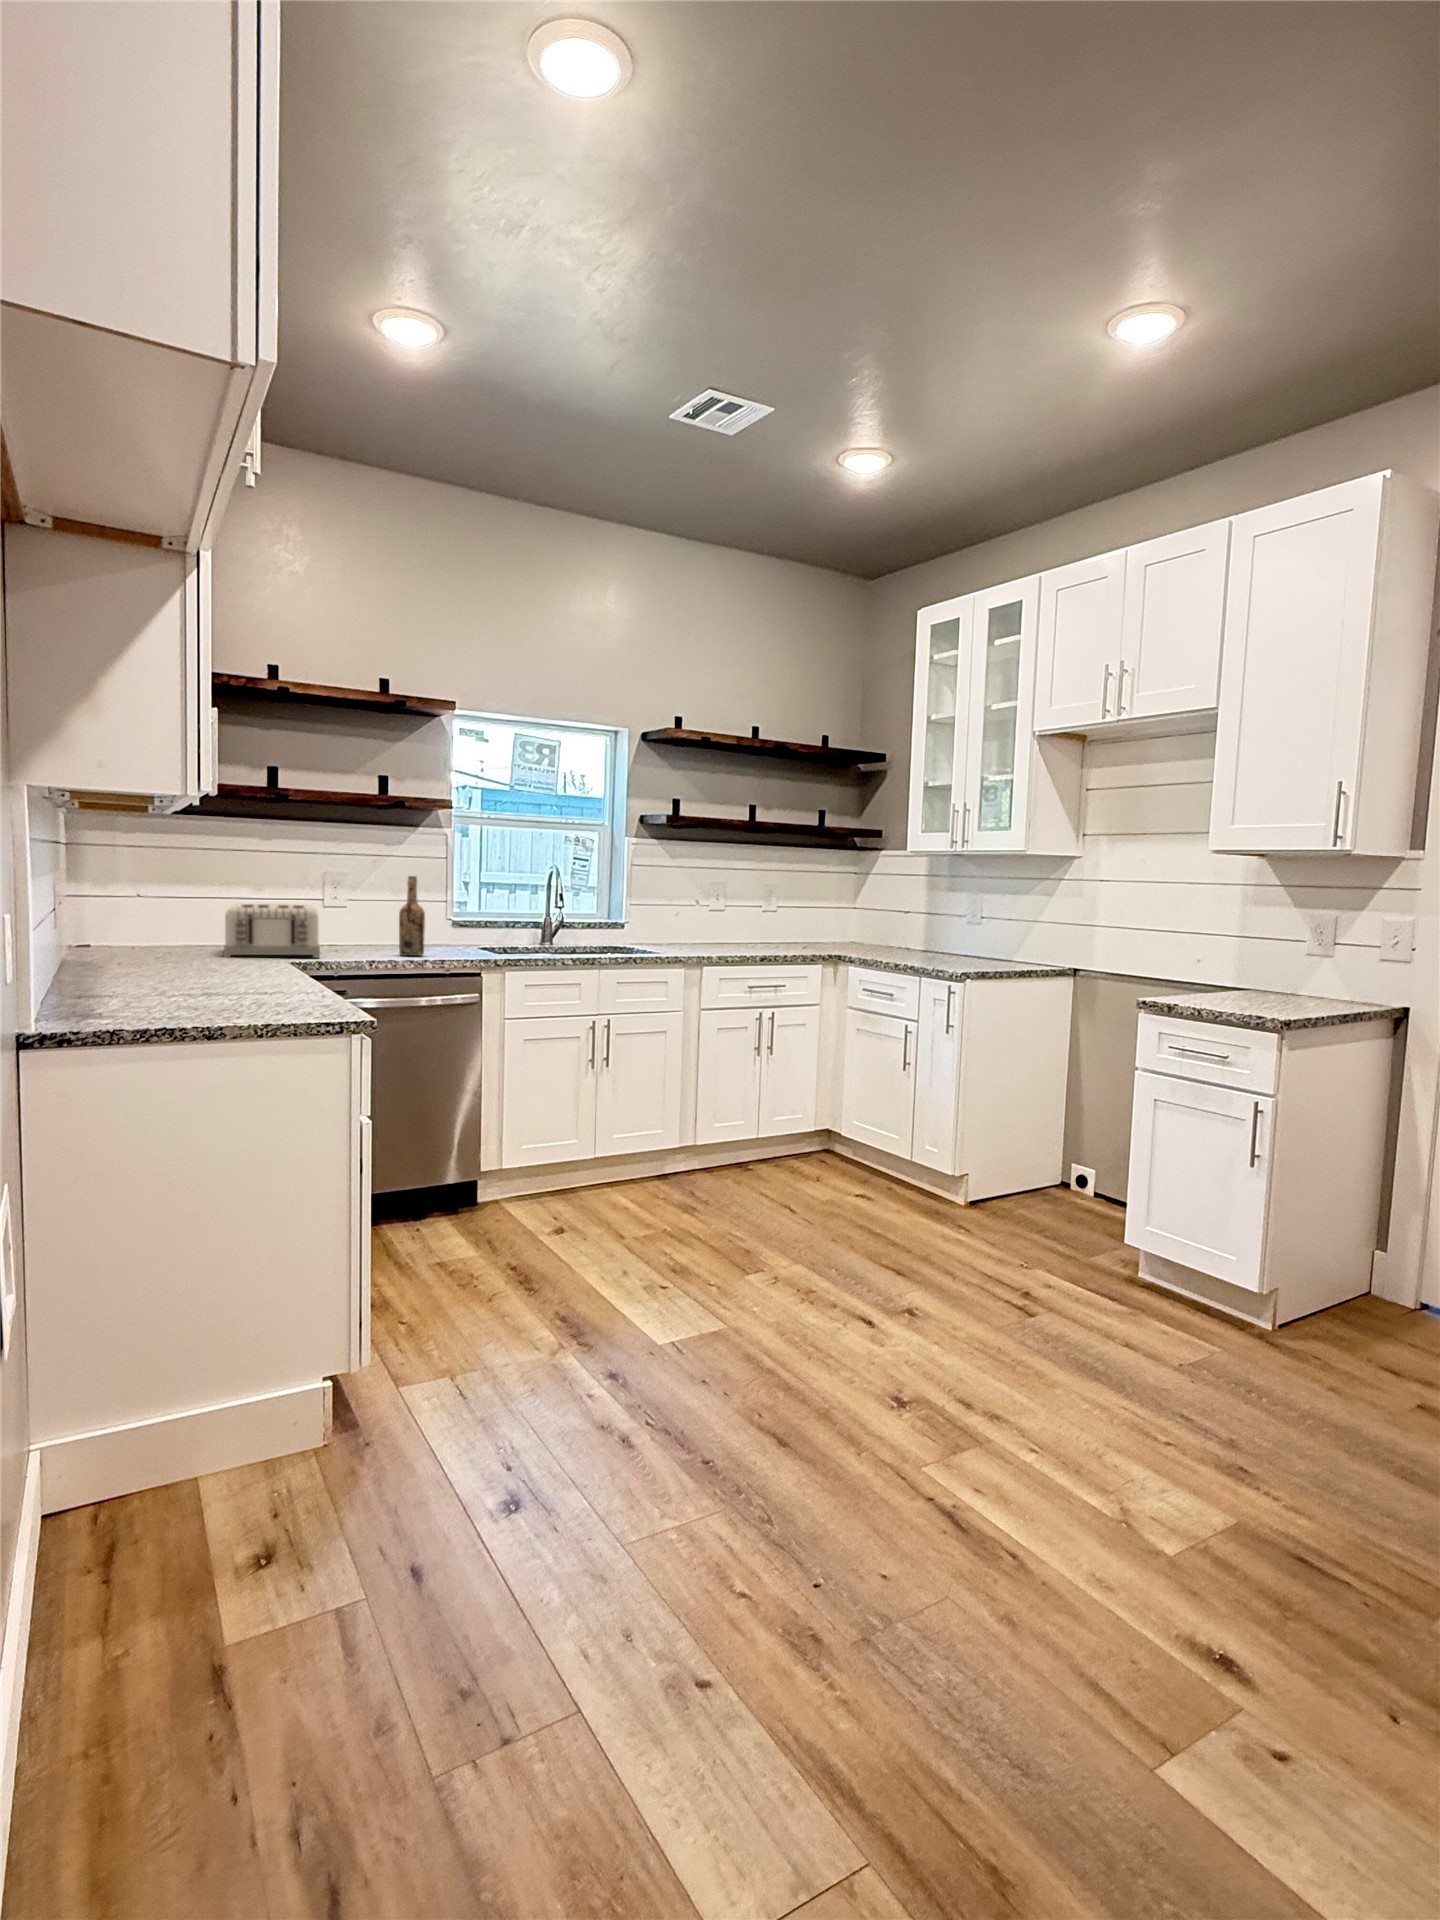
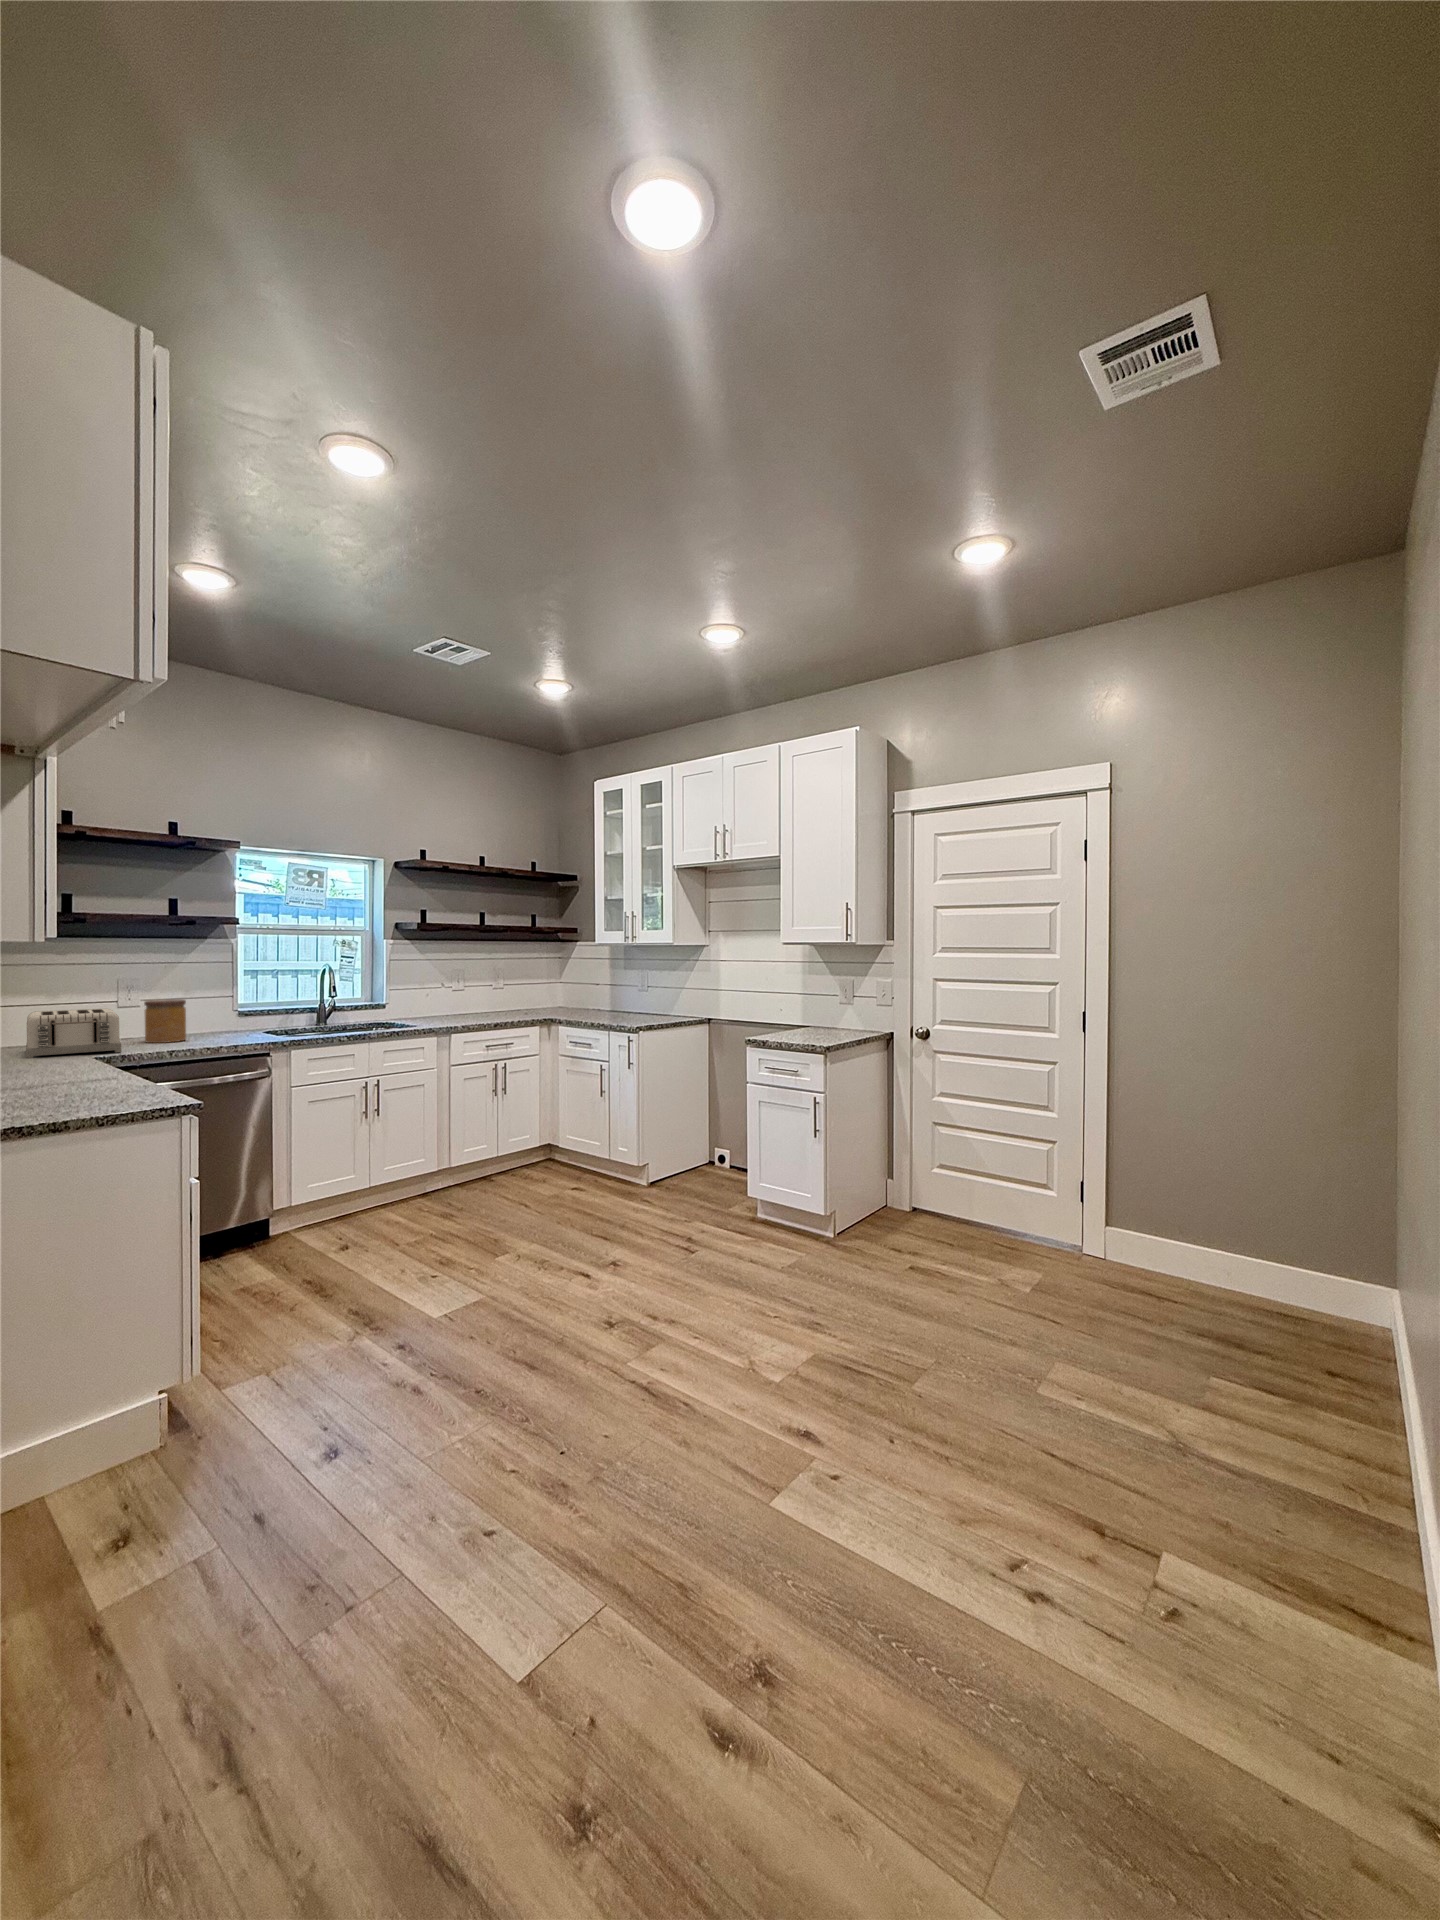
wine bottle: present [399,876,425,956] -> none [193,980,216,1044]
jar: none [350,899,394,952] -> present [144,999,186,1043]

